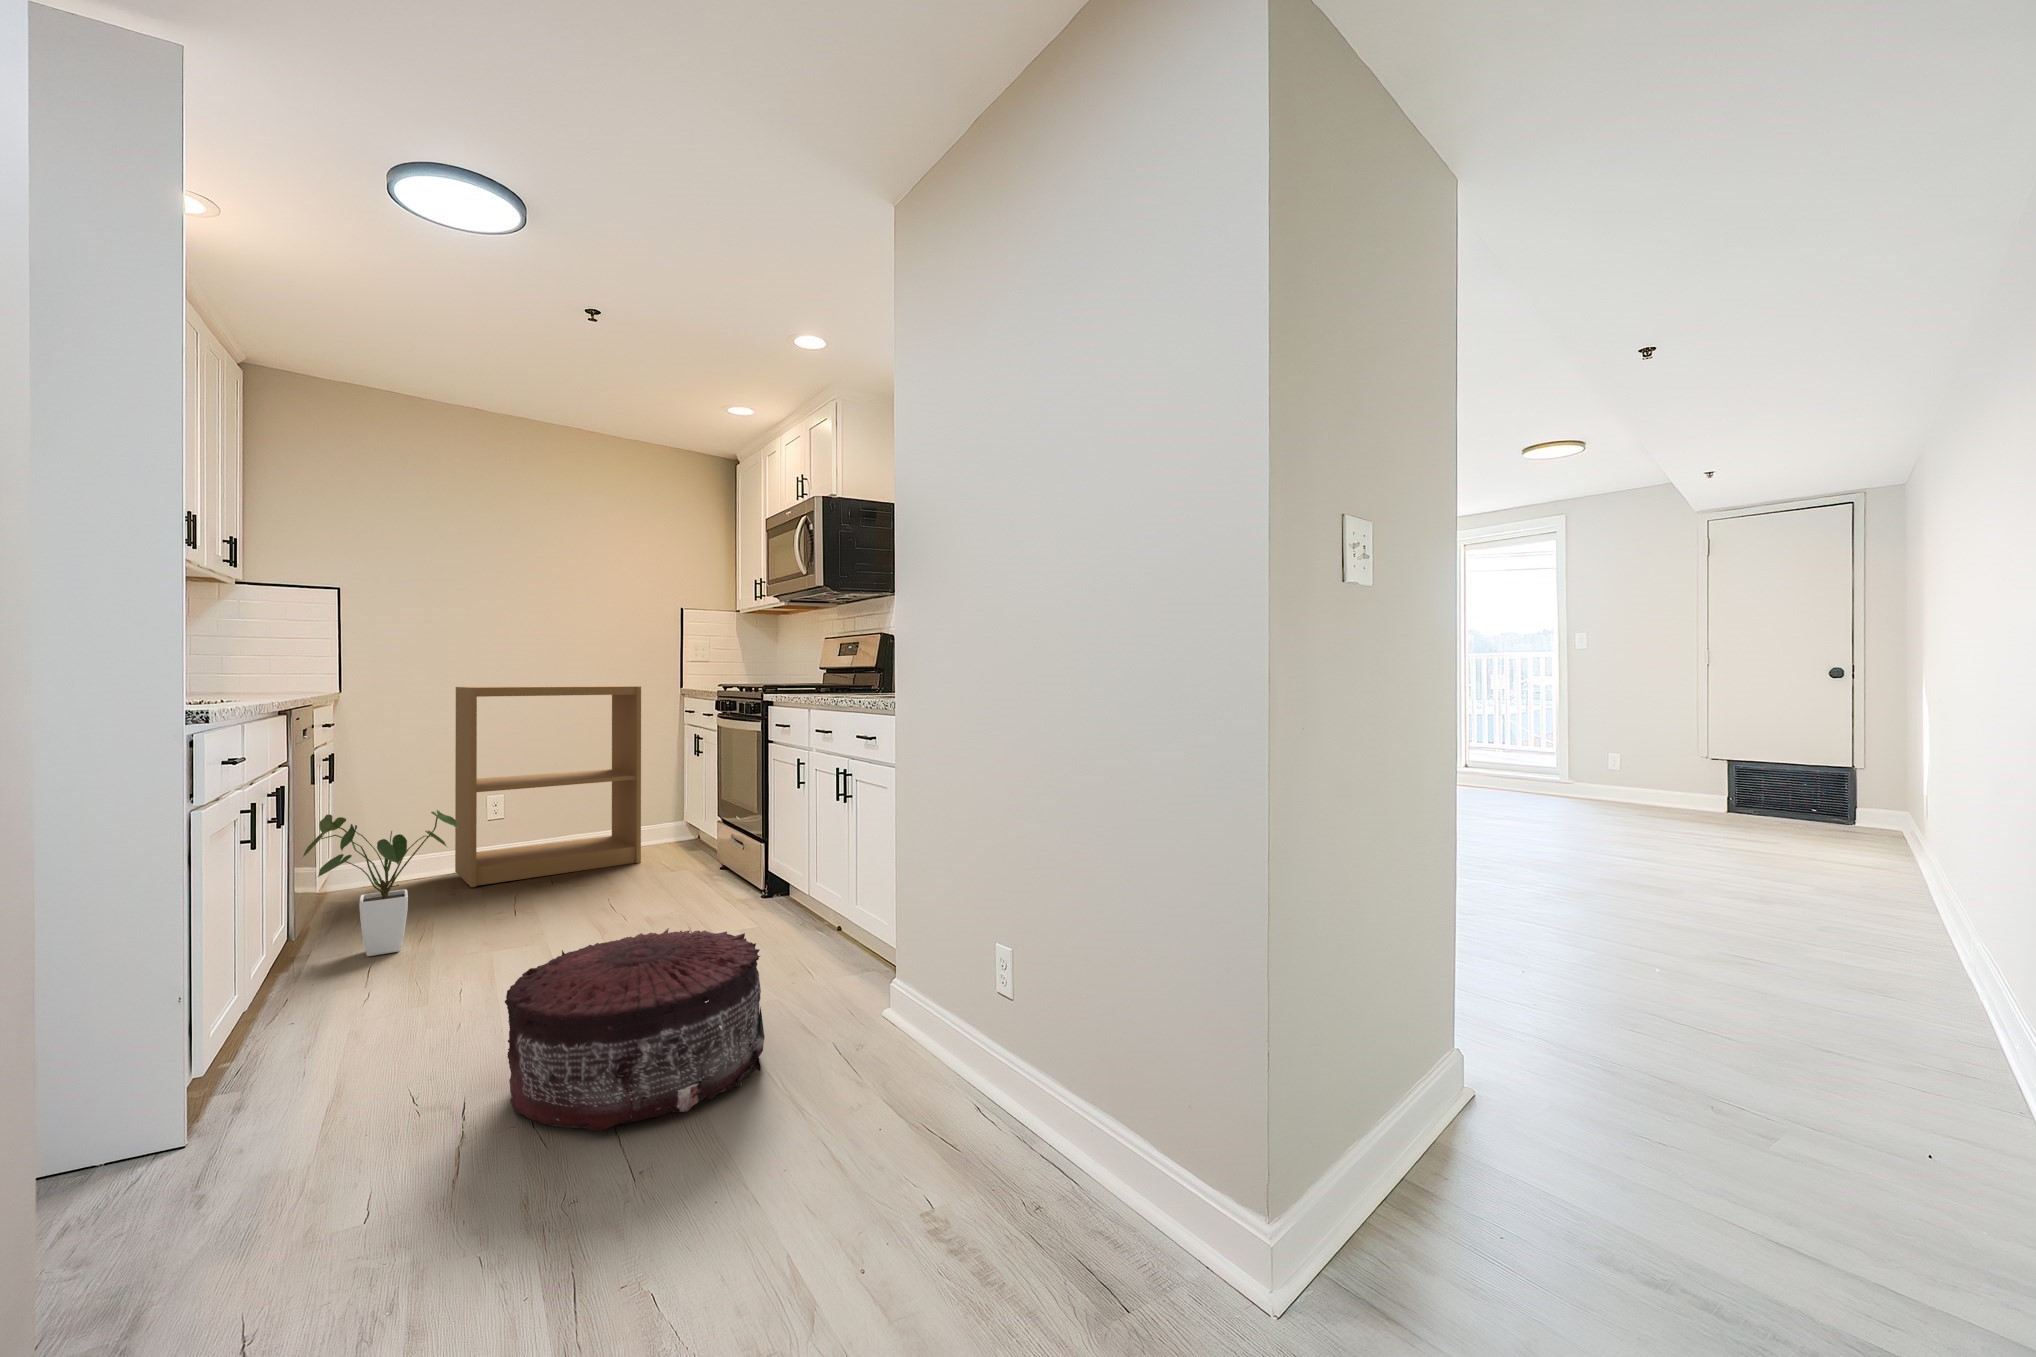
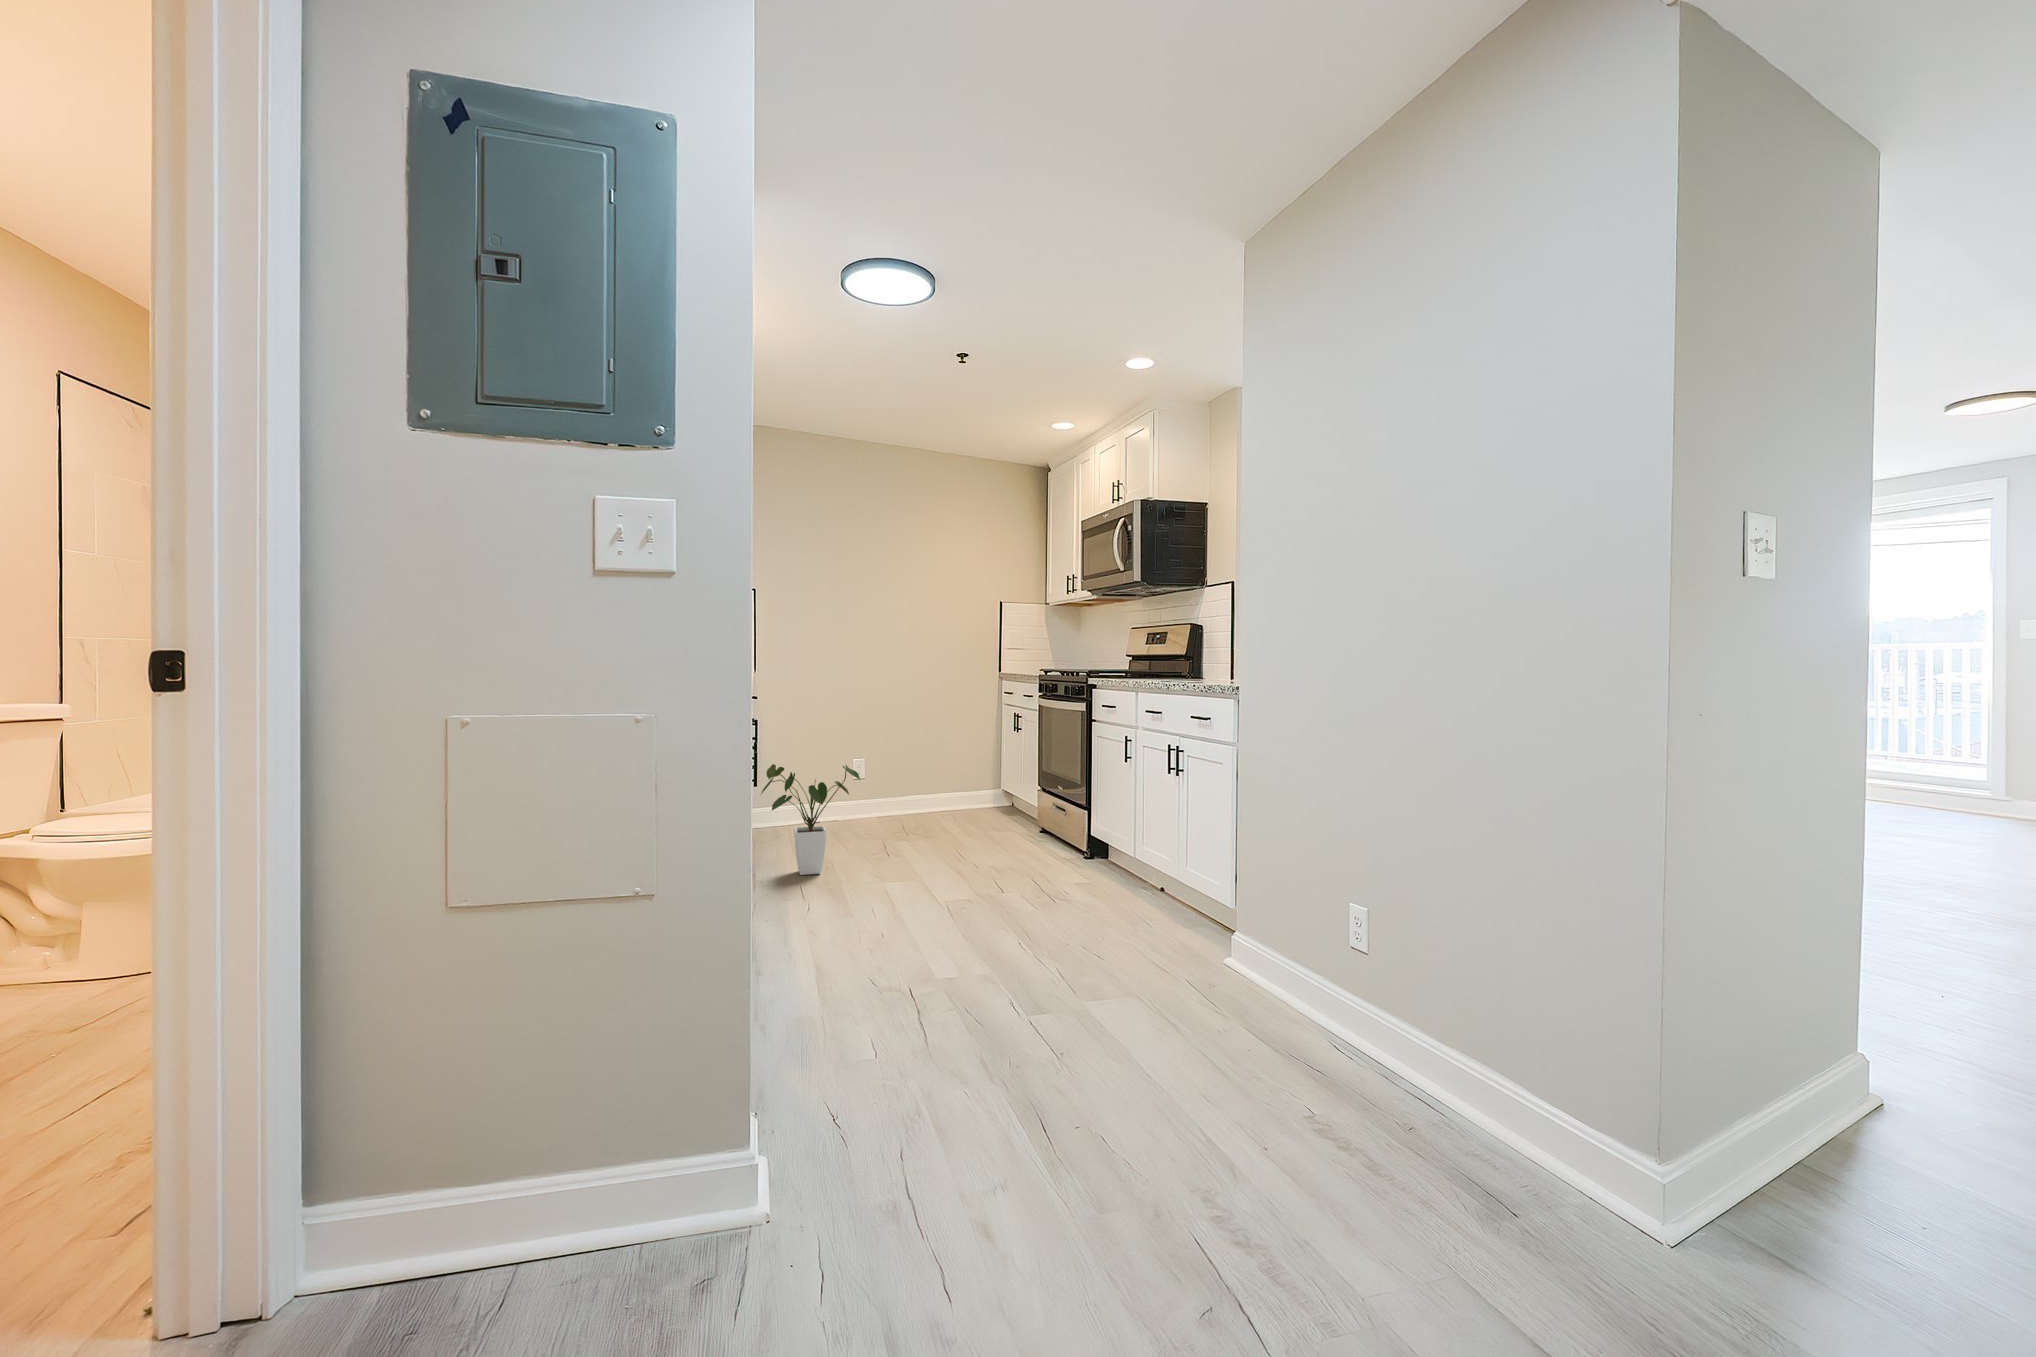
bookshelf: present [455,686,641,887] -> none [837,669,976,831]
pouf: present [505,928,765,1131] -> none [937,870,1131,1023]

